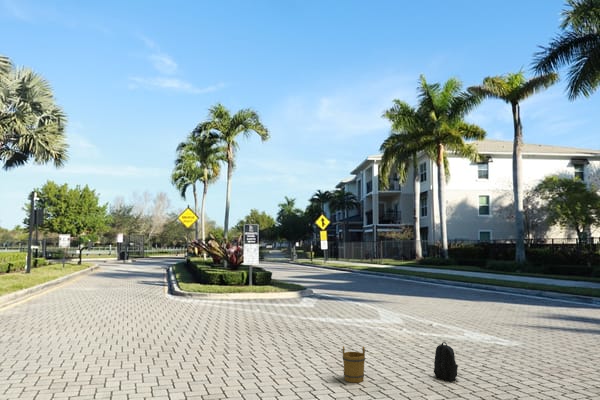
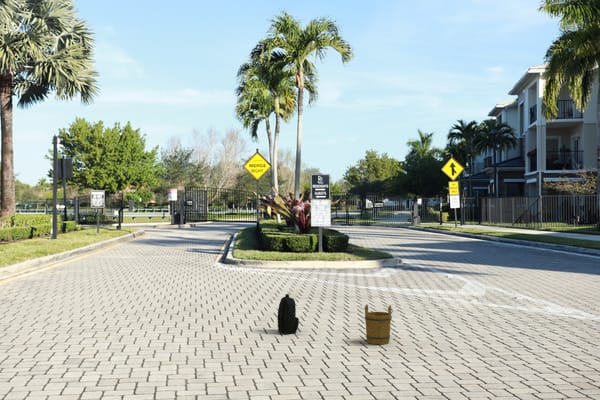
backpack: present [434,342,458,381] -> present [277,294,299,334]

